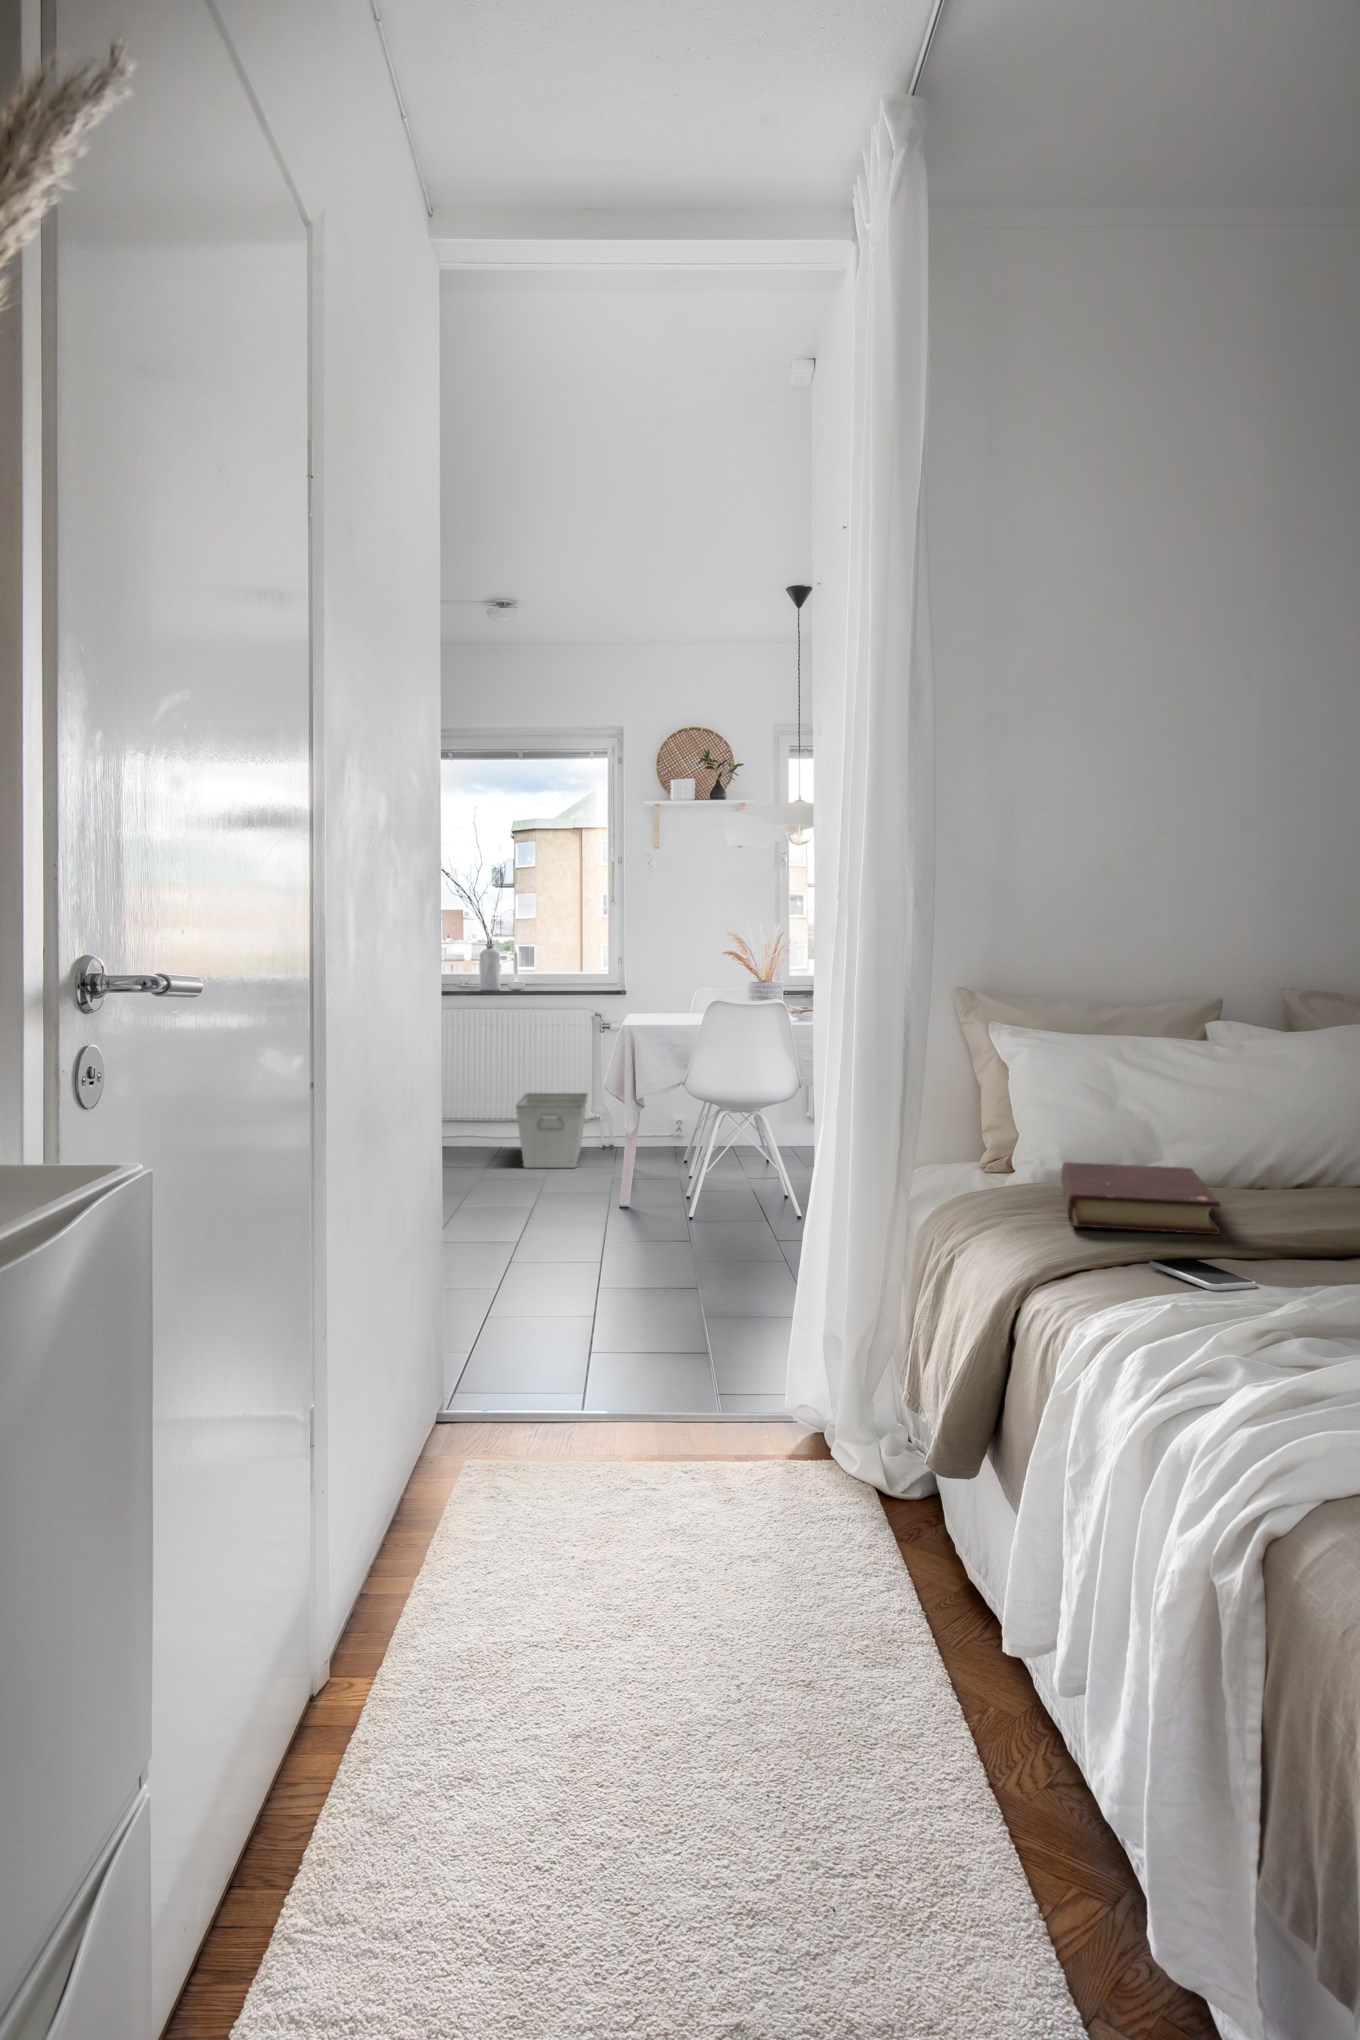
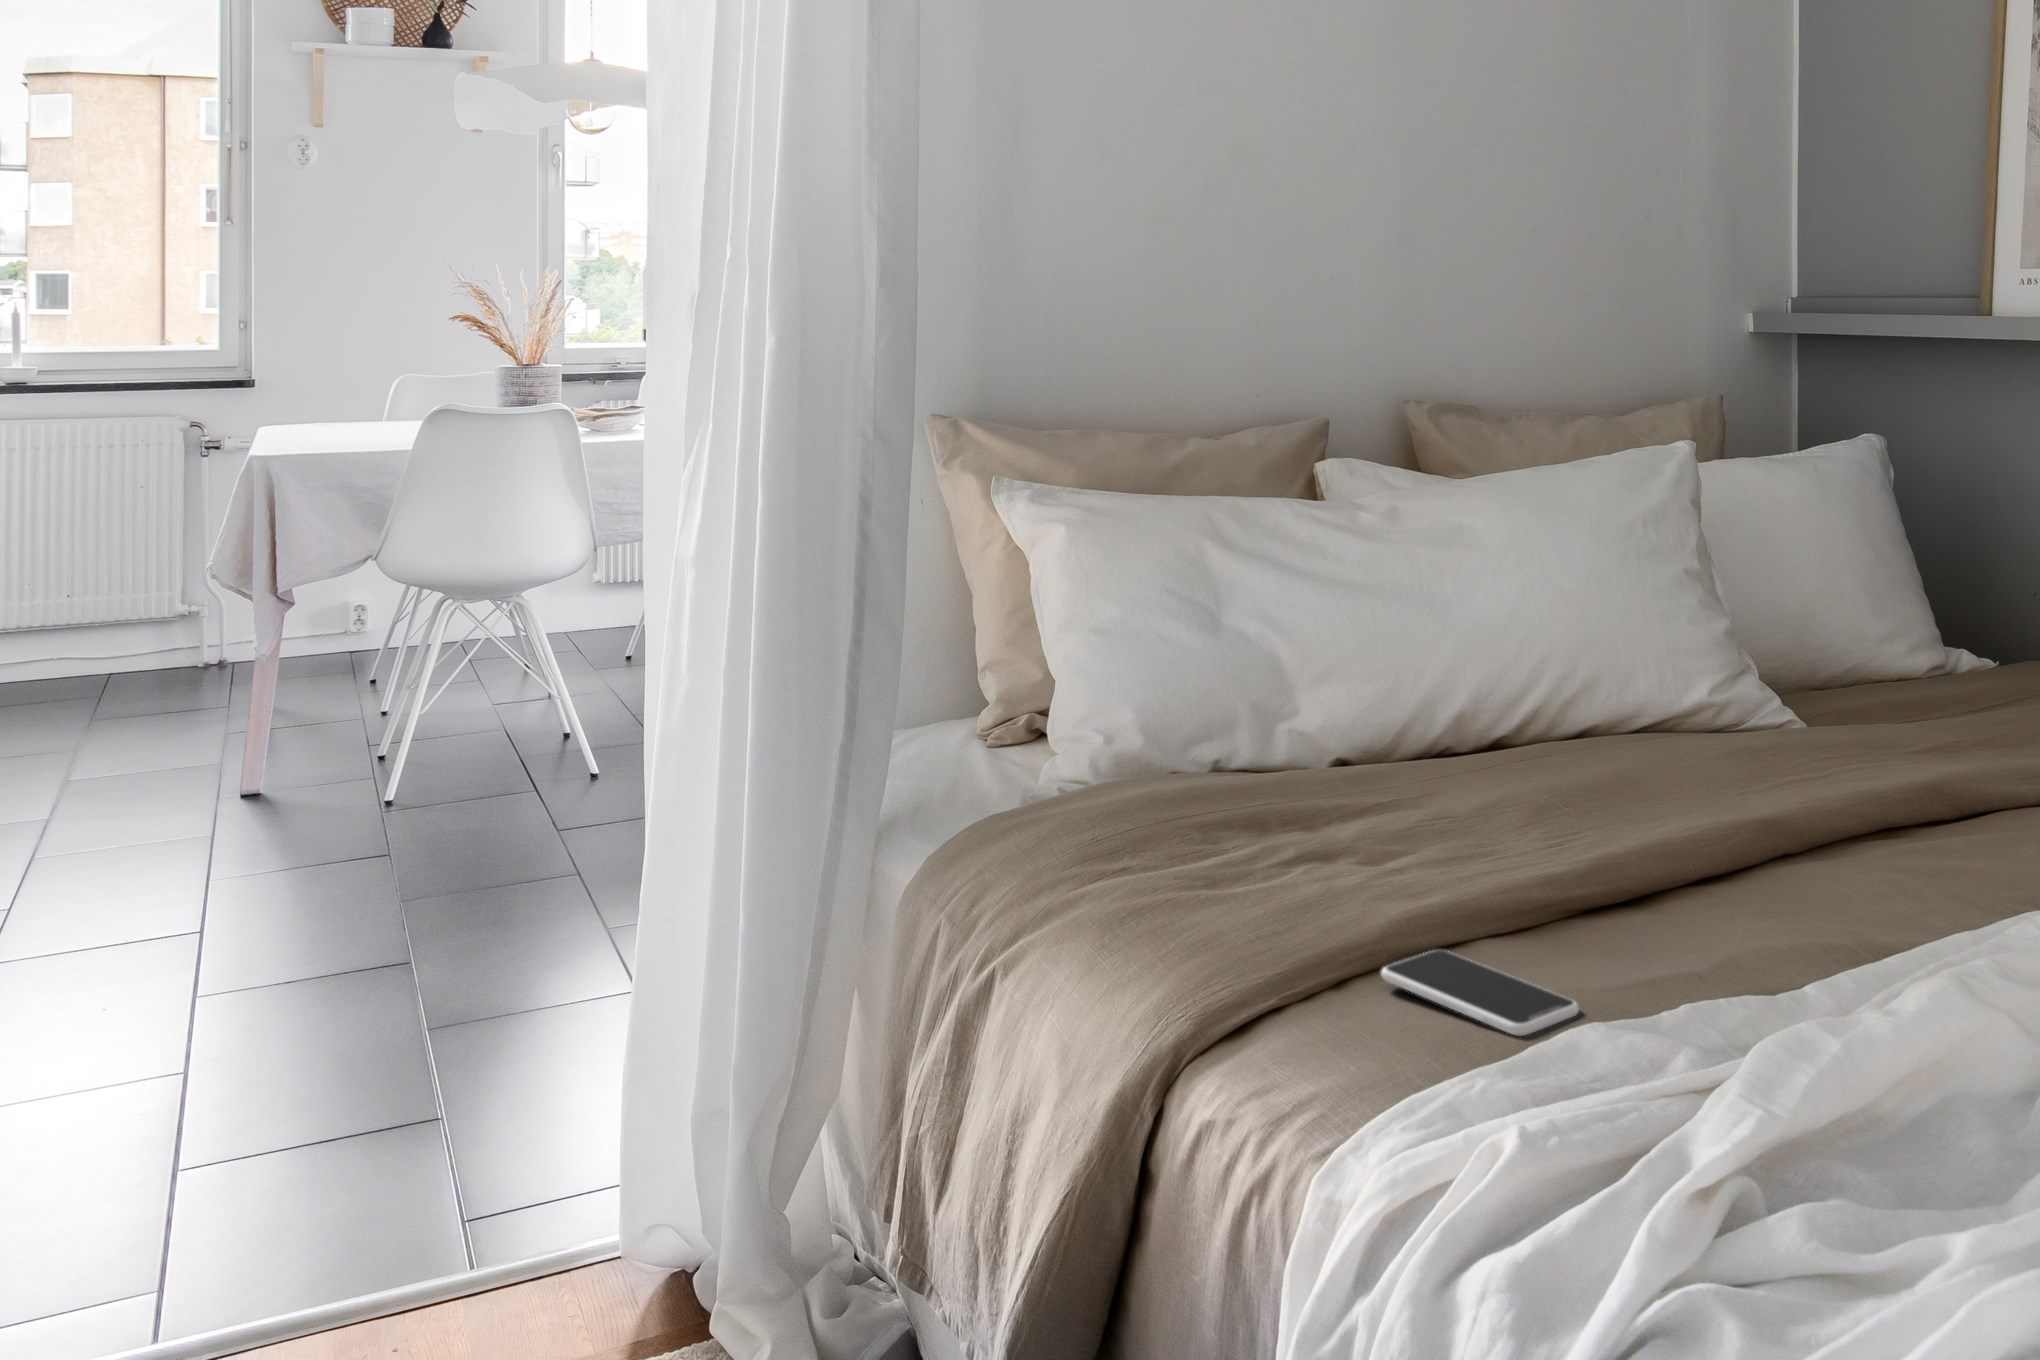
storage bin: present [516,1093,588,1168] -> none [12,569,175,727]
book: present [1061,1162,1220,1235] -> none [1160,739,1468,904]

